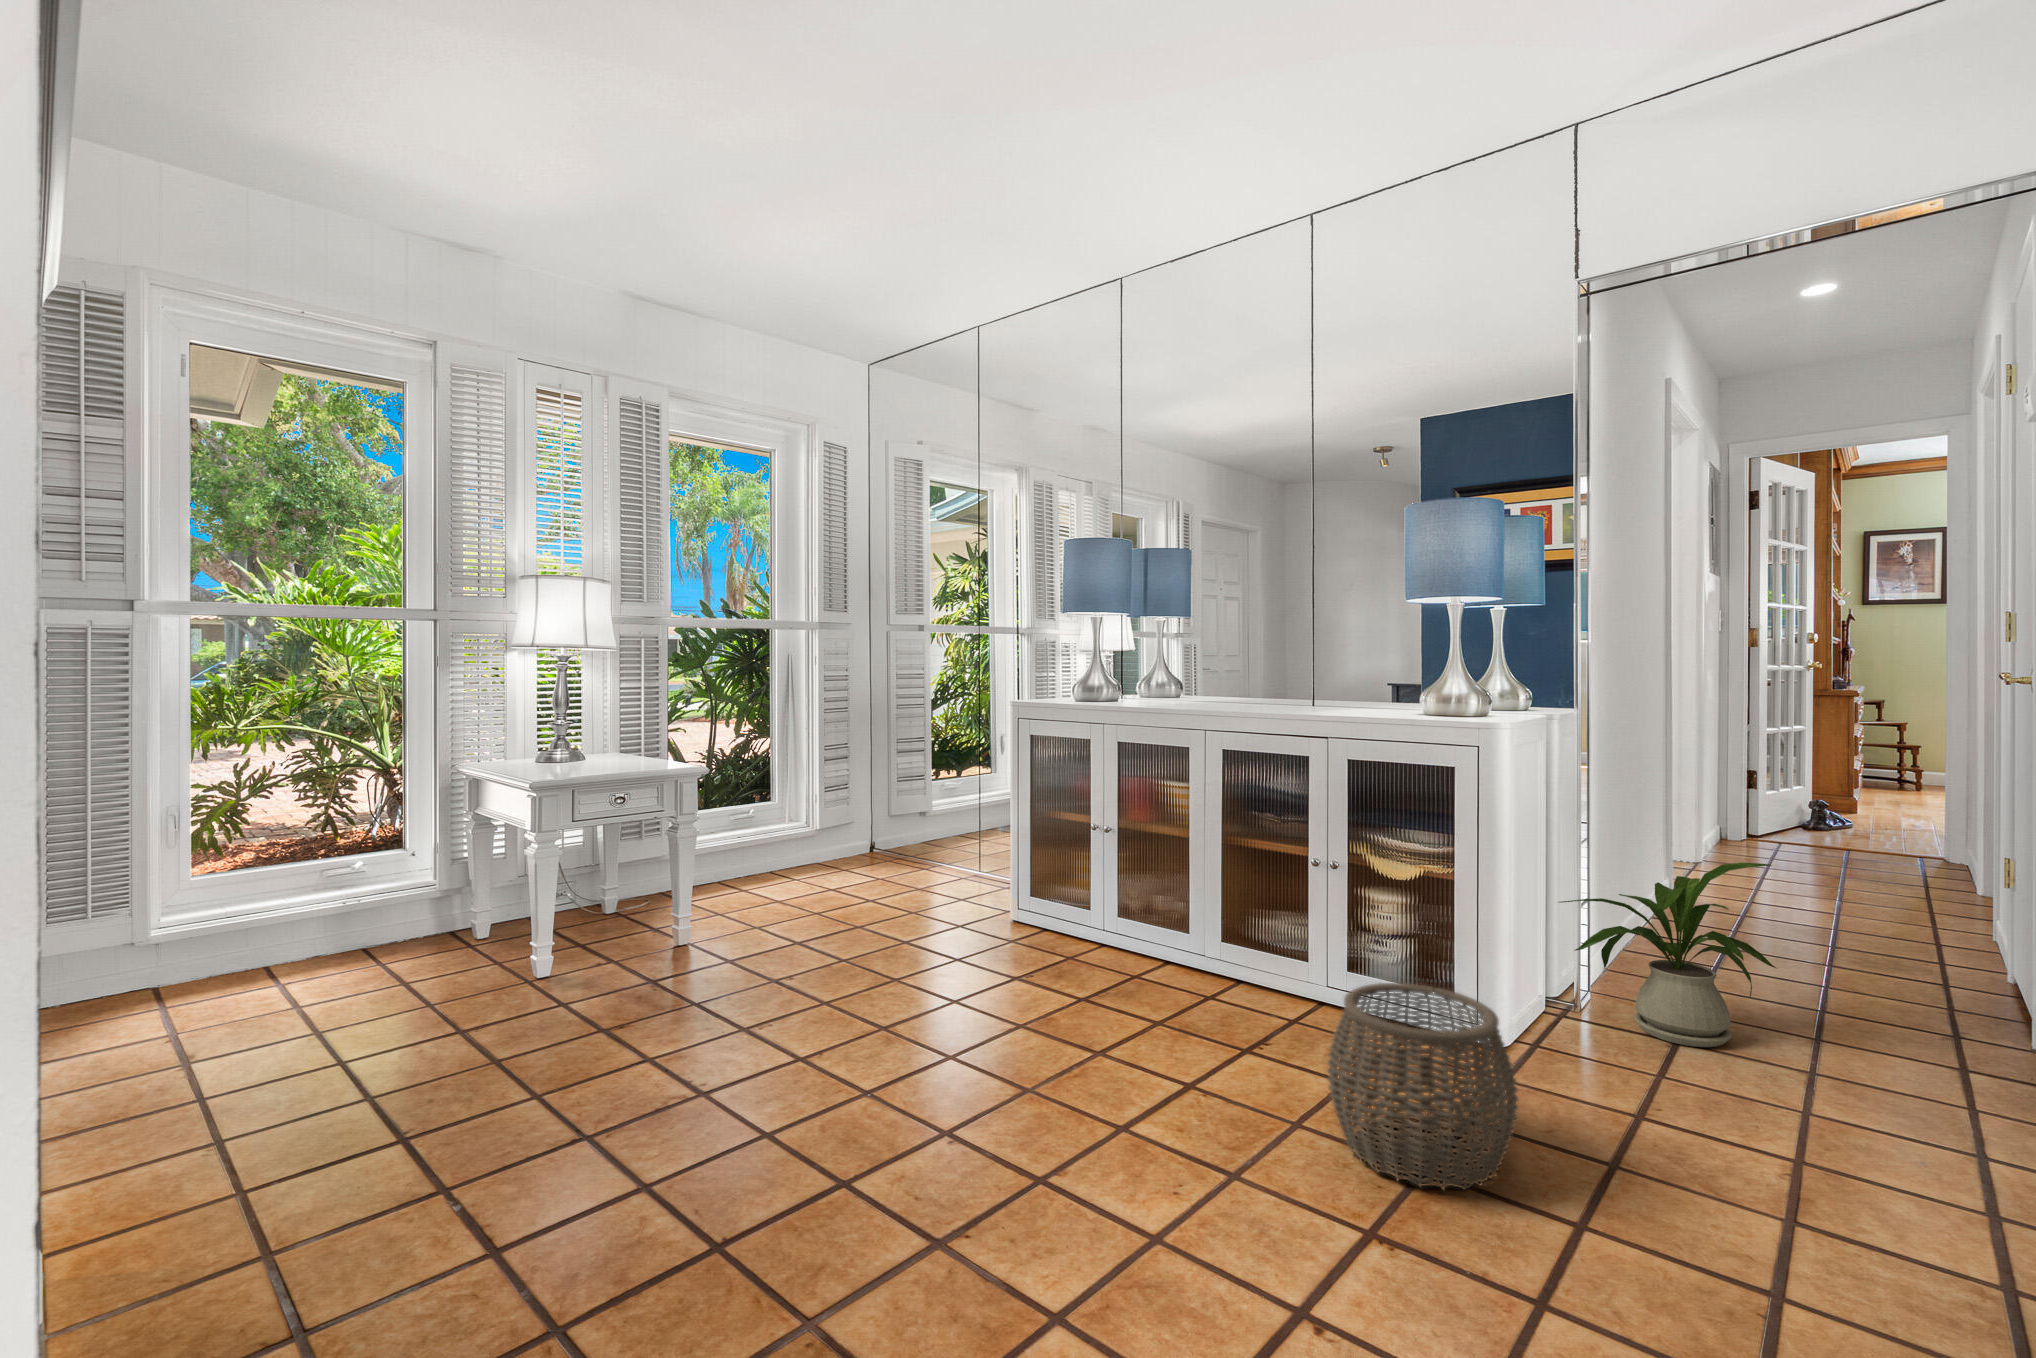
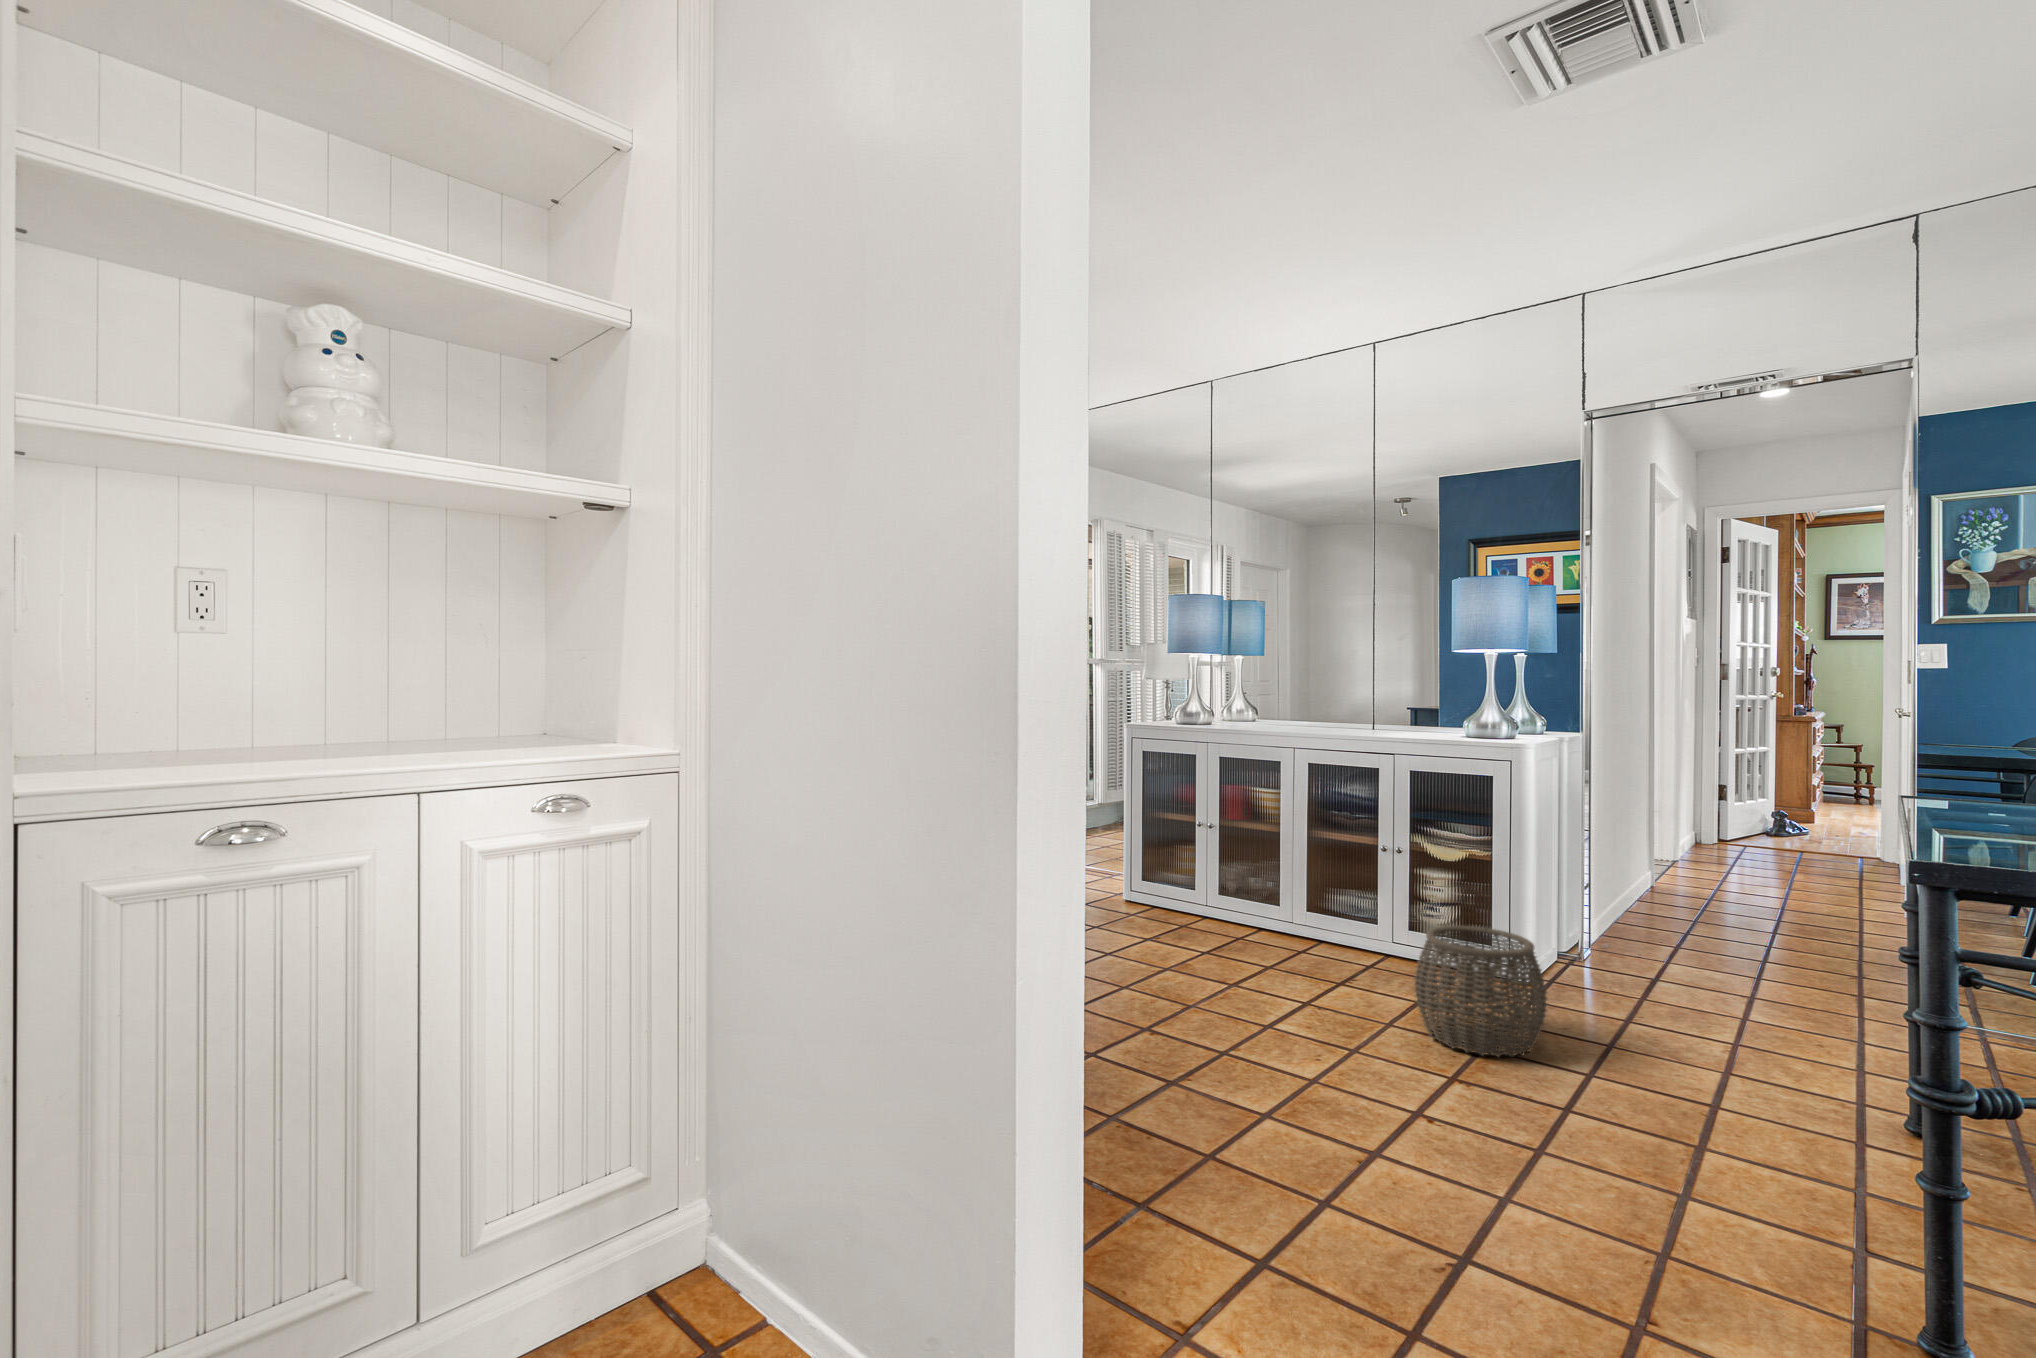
house plant: present [1559,862,1776,1047] -> none [1567,848,1730,983]

